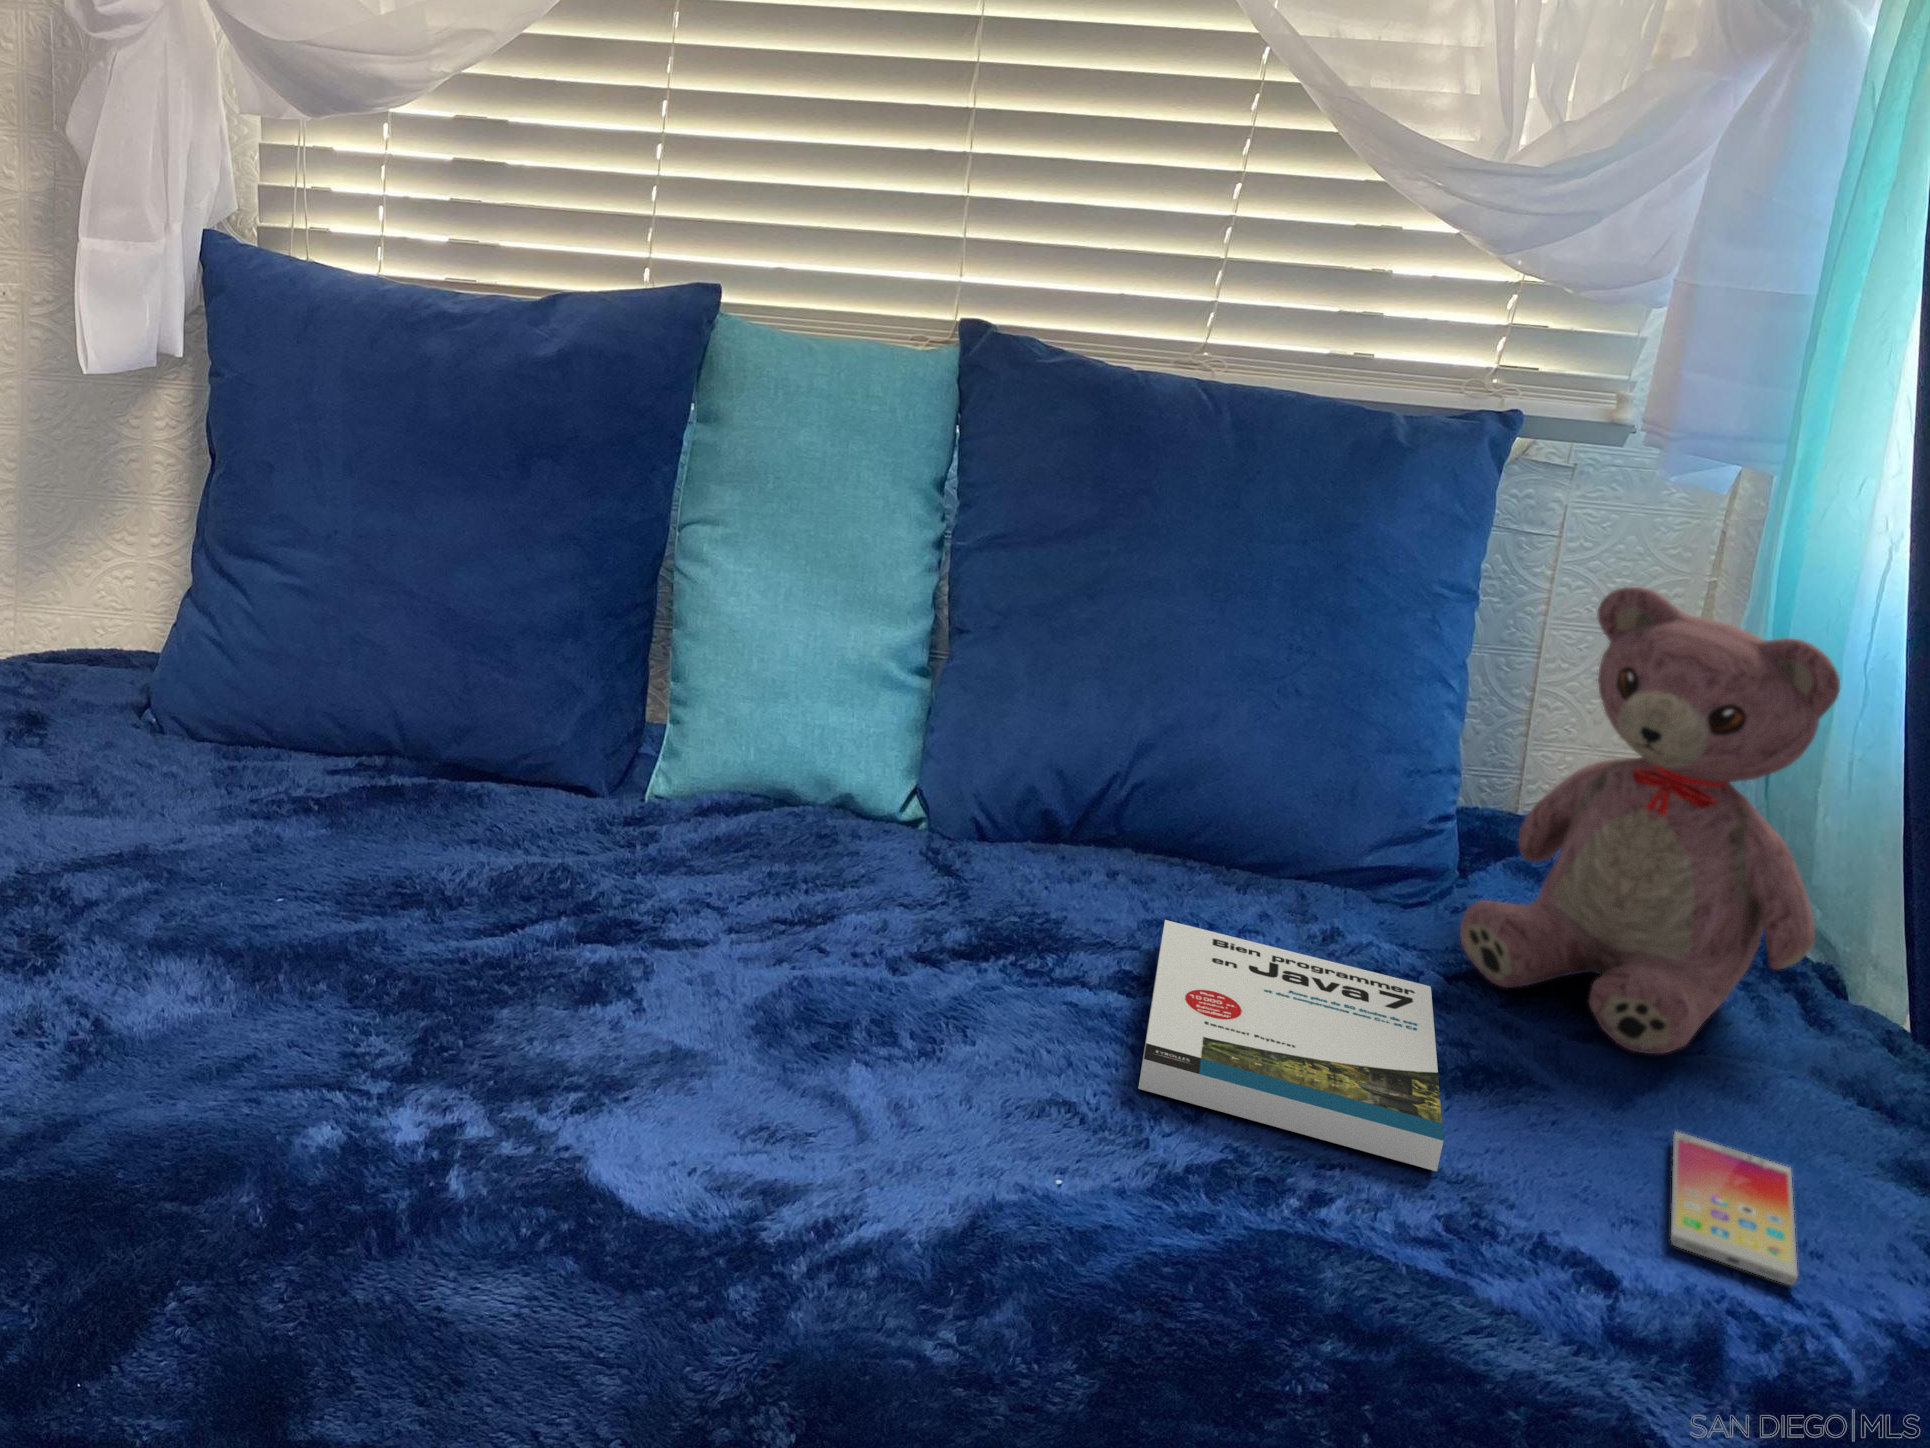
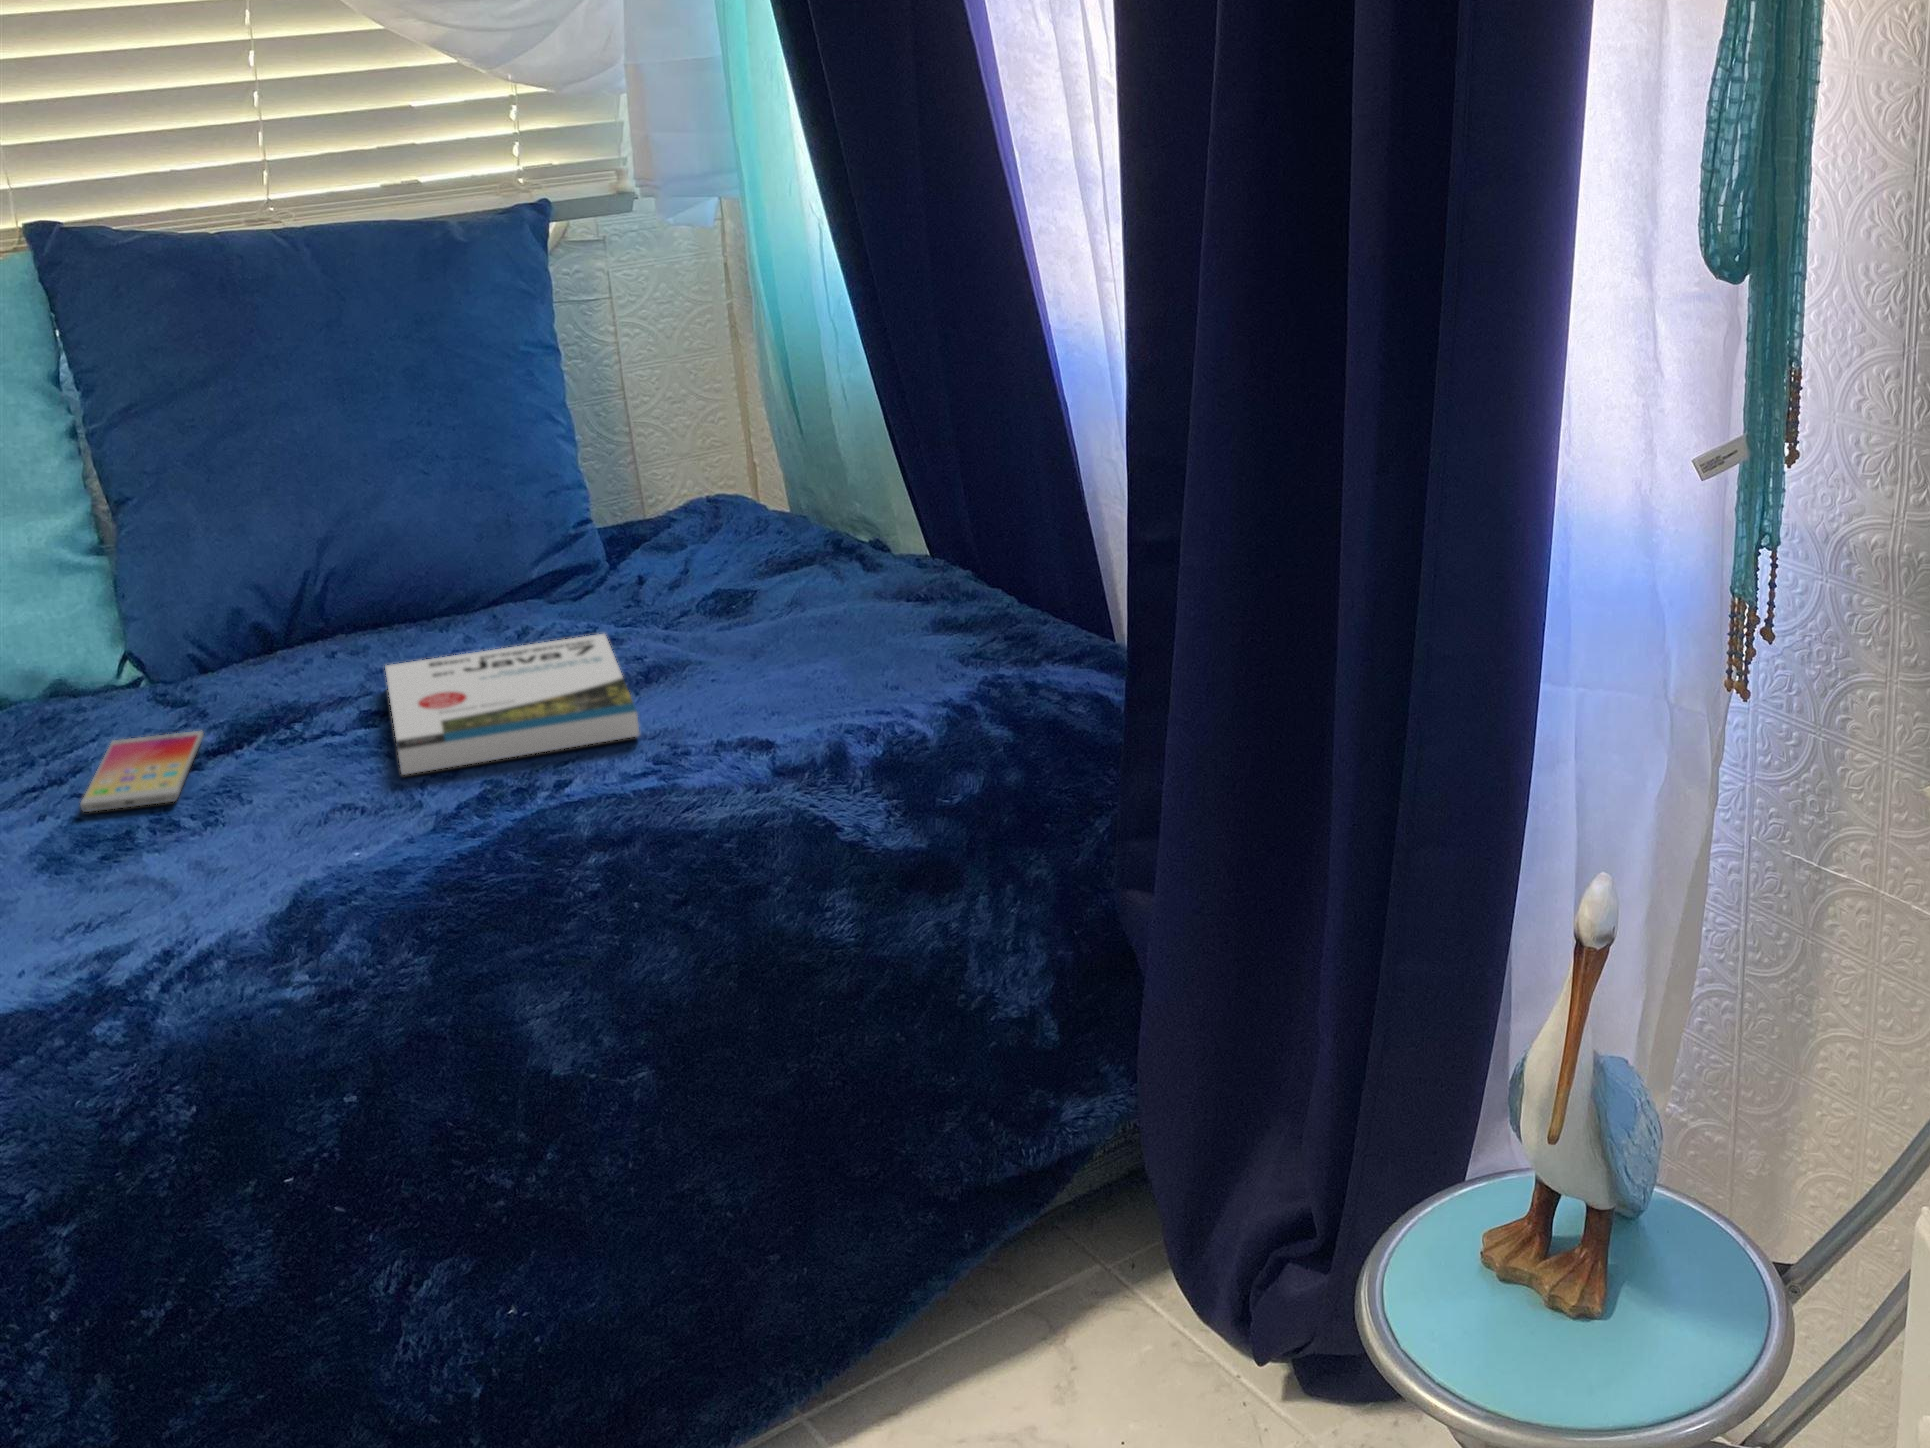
teddy bear: present [1460,587,1840,1054] -> none [615,296,850,624]
smartphone: present [1670,1132,1797,1285] -> present [80,731,204,812]

